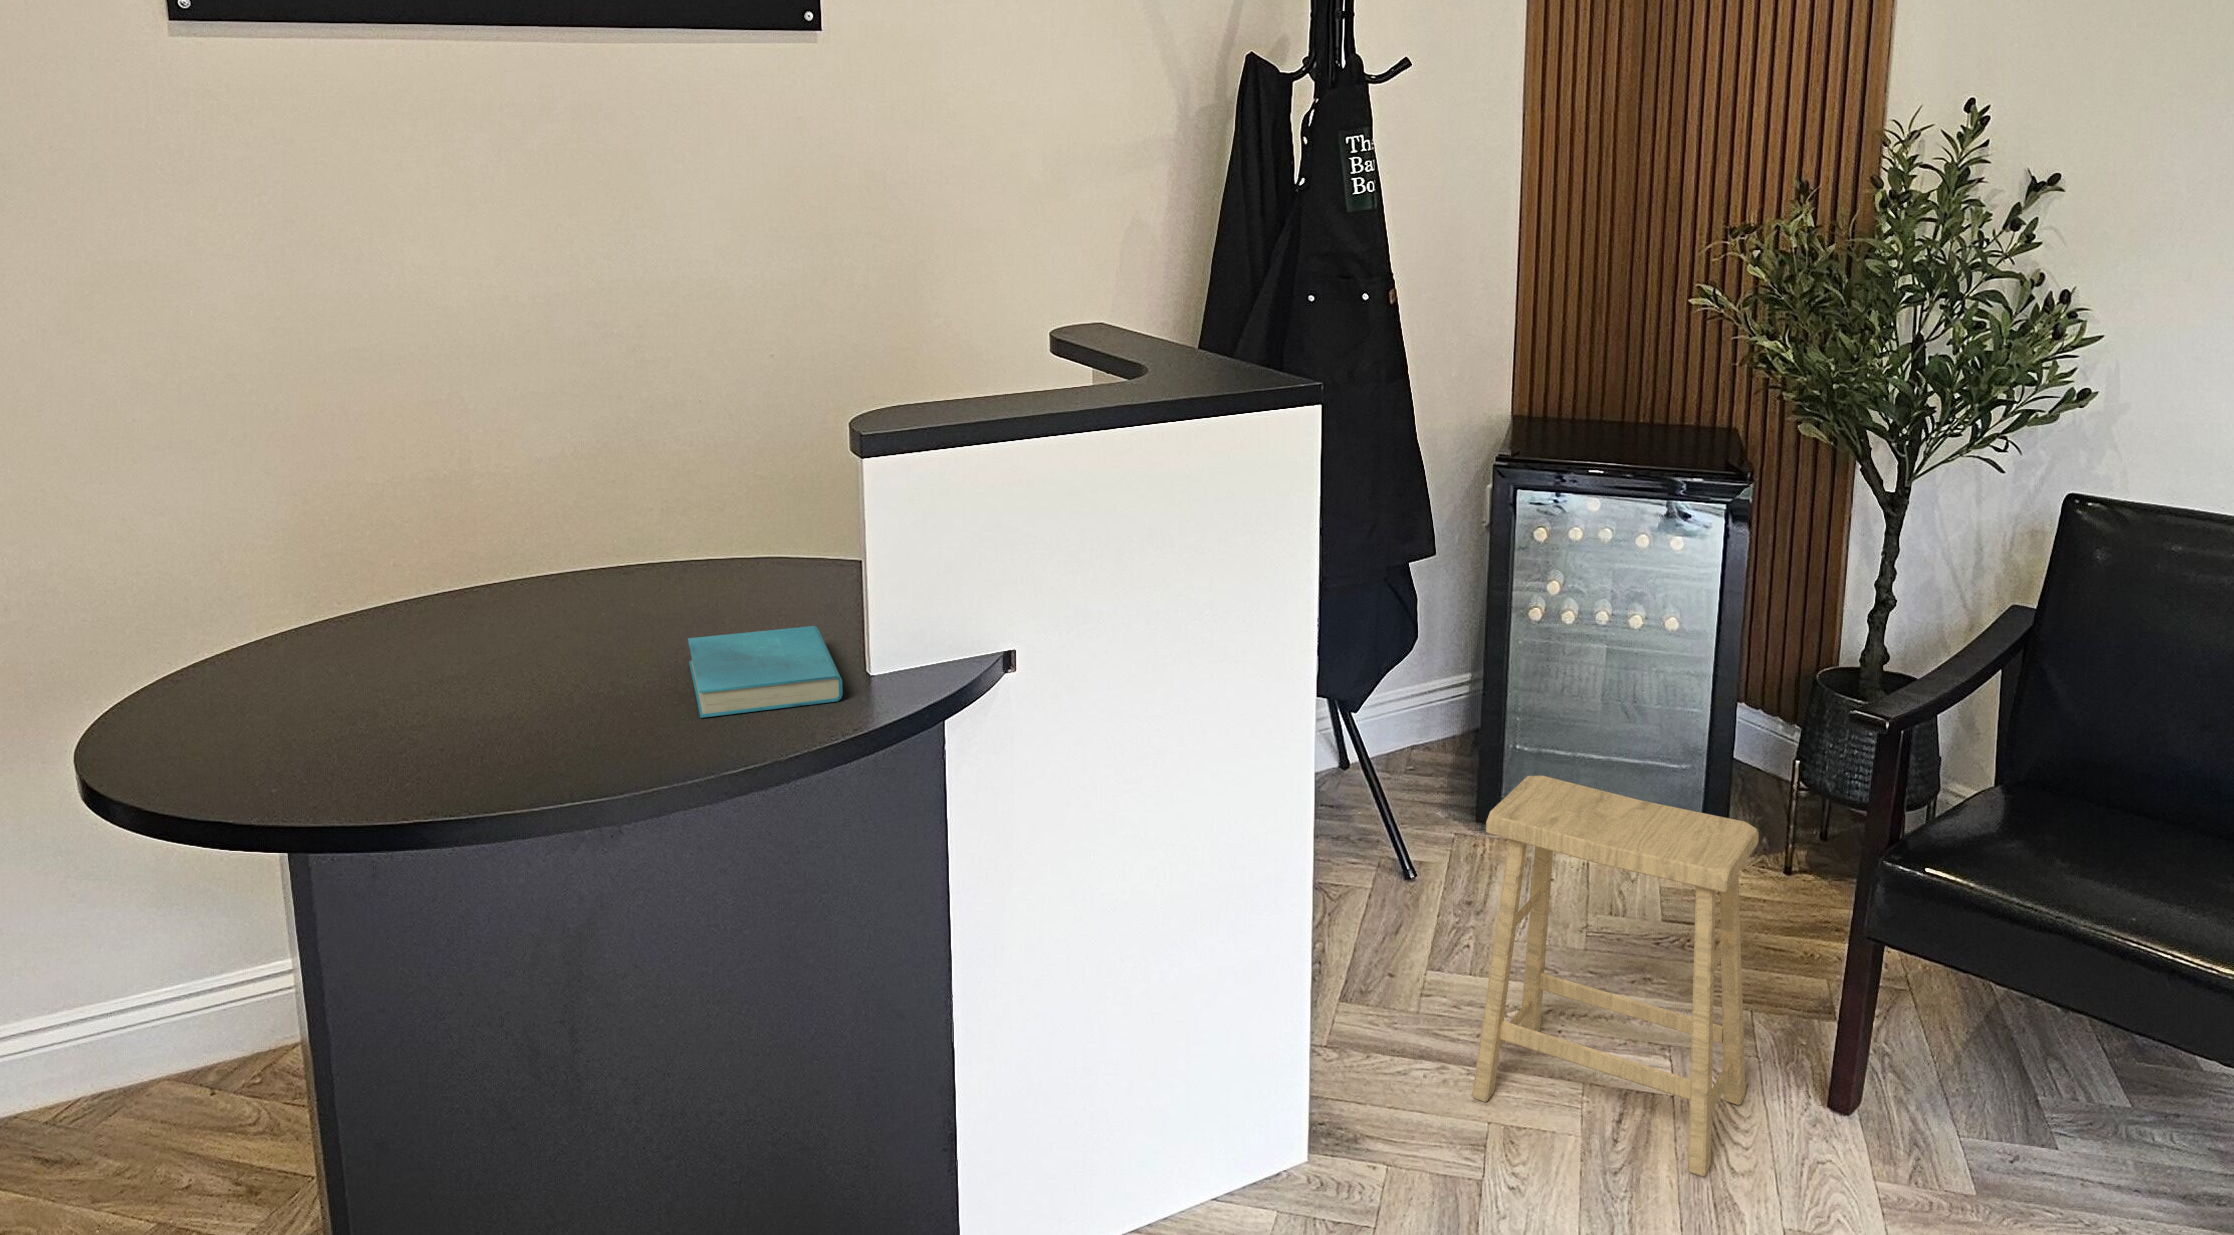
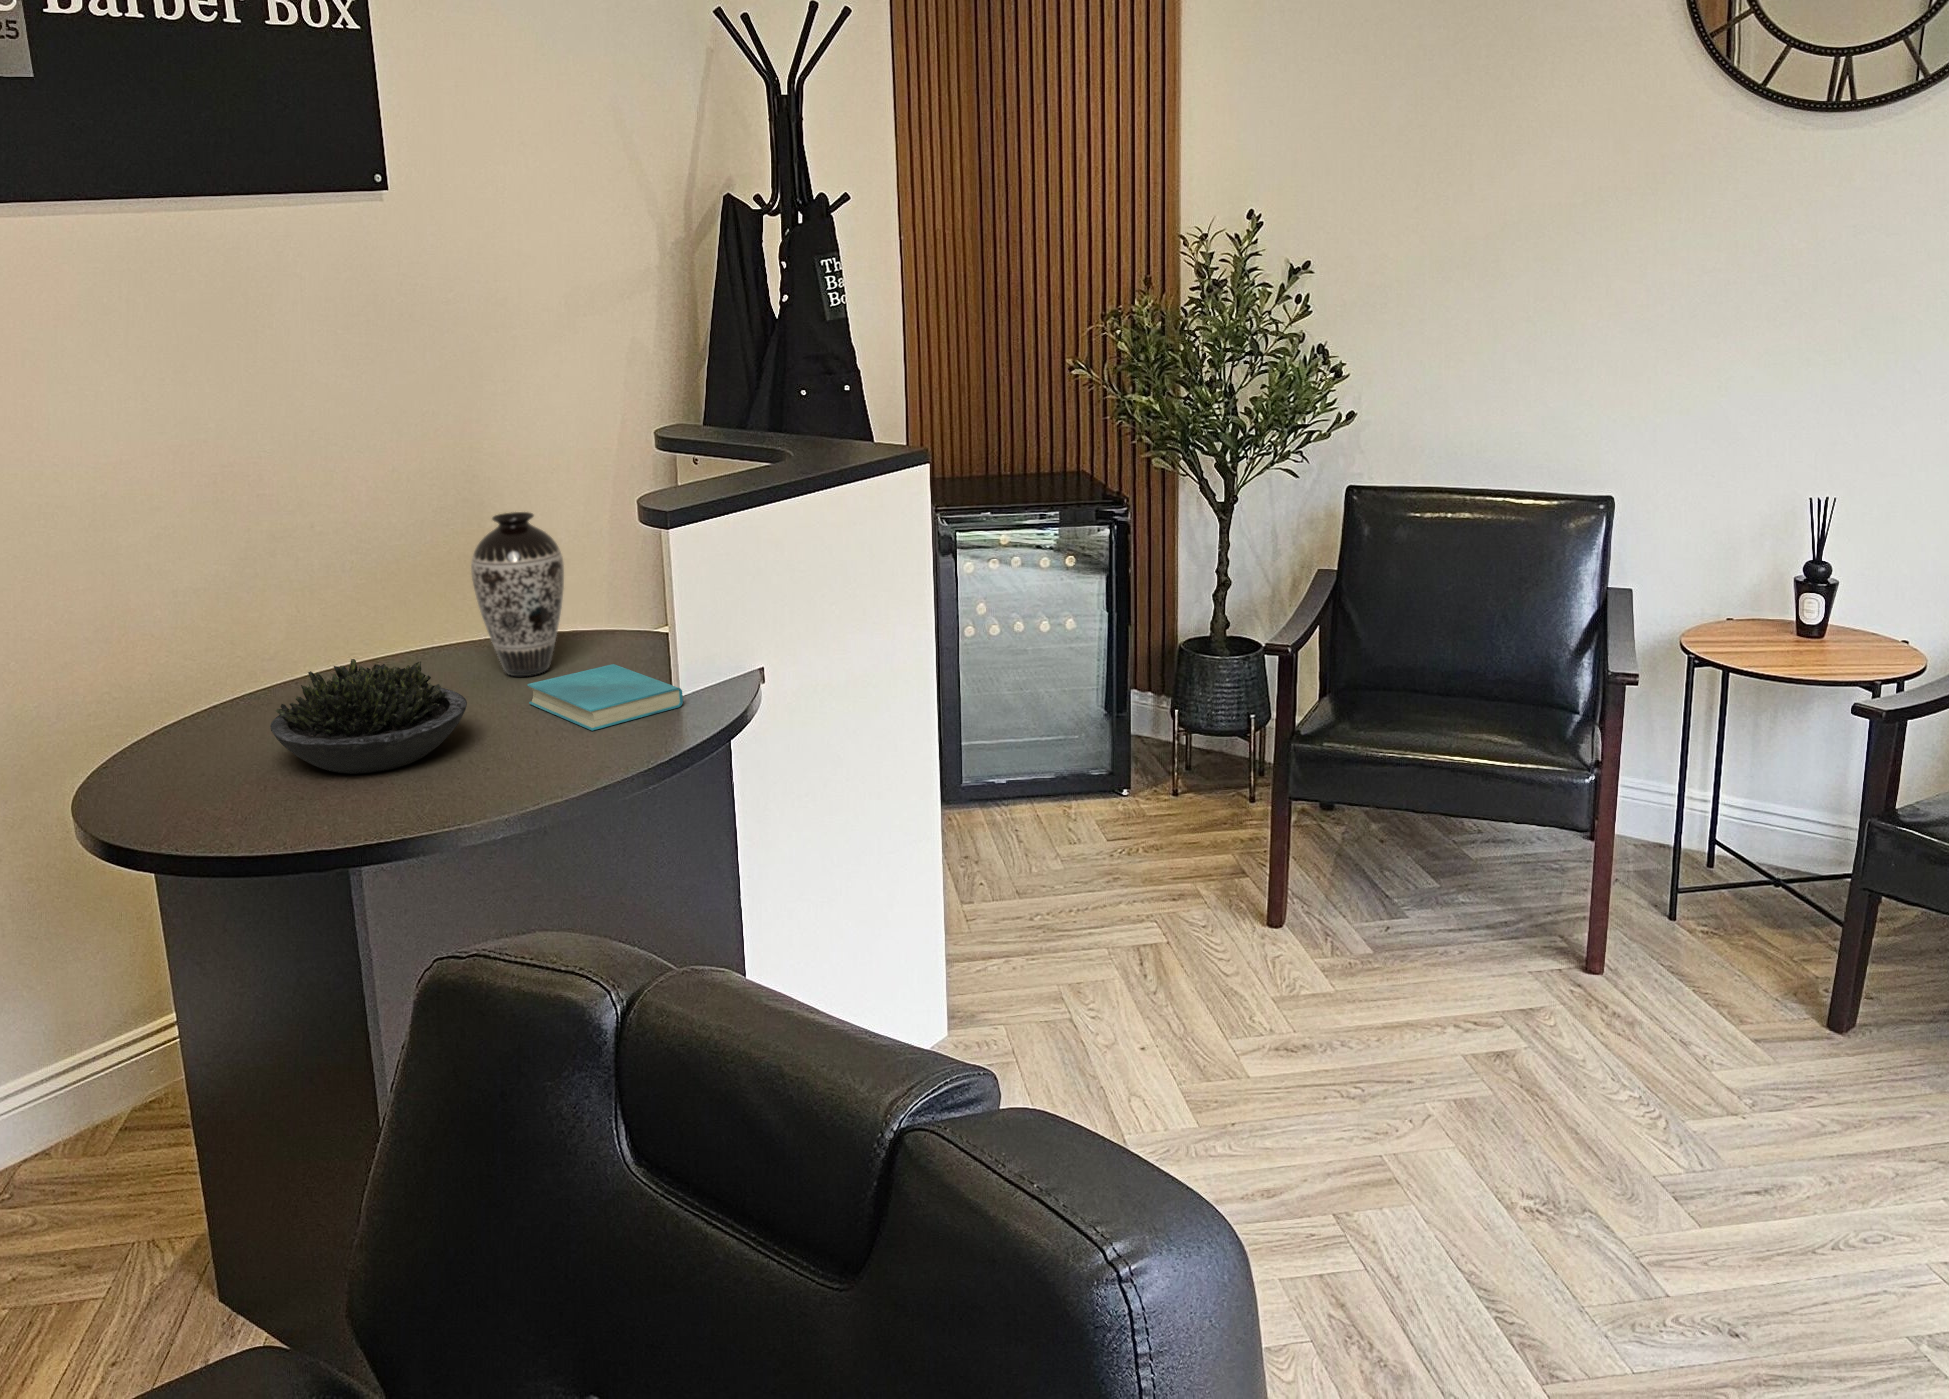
decorative vase: none [683,418,799,622] -> present [471,512,564,676]
succulent plant: none [309,583,563,731] -> present [270,659,467,774]
footstool: present [1472,776,1759,1177] -> none [1033,730,1214,981]

